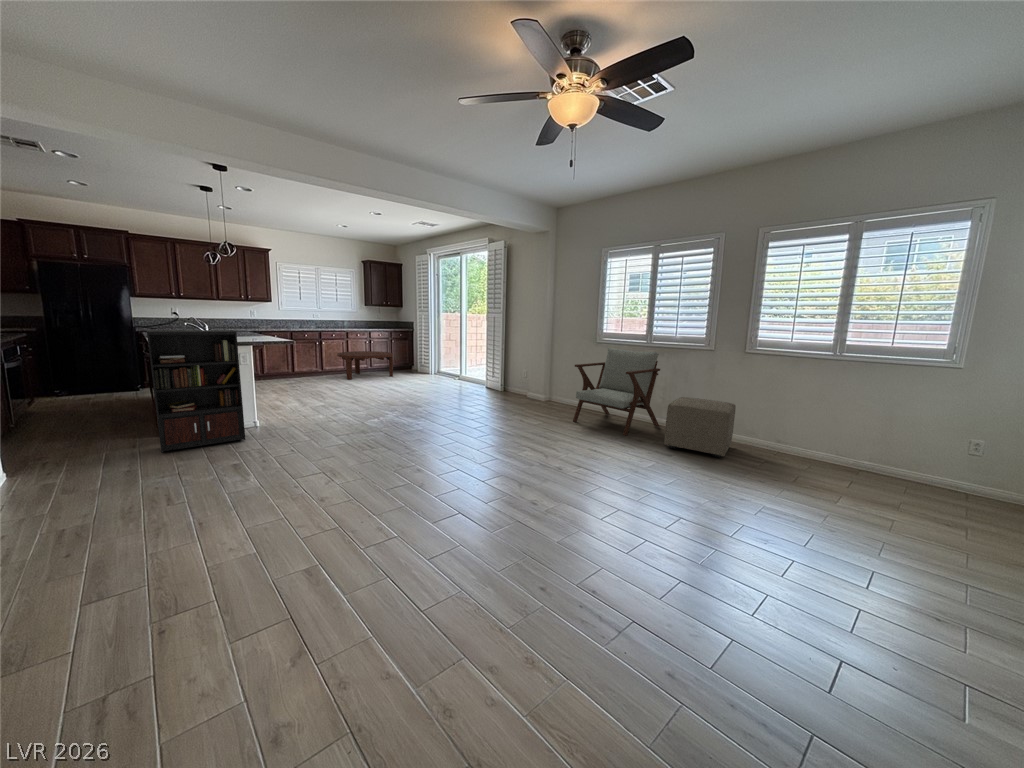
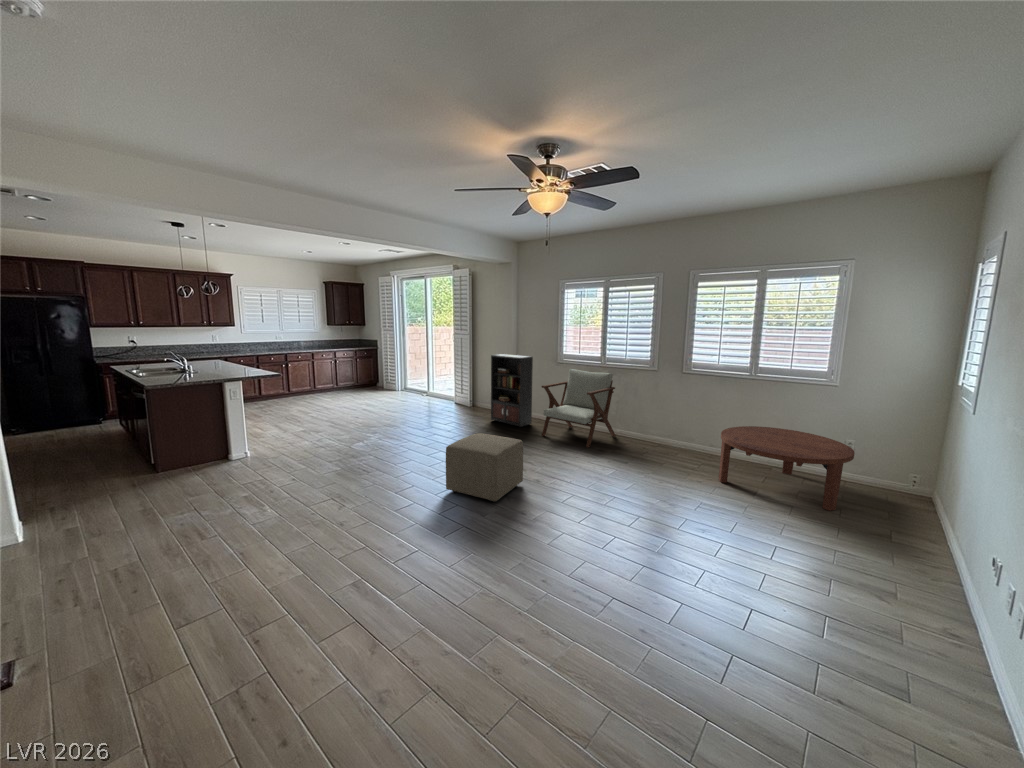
bookcase: present [147,330,257,453] -> present [491,354,533,427]
coffee table: present [337,351,393,380] -> present [719,426,855,511]
ottoman: present [664,397,736,458] -> present [446,433,523,502]

